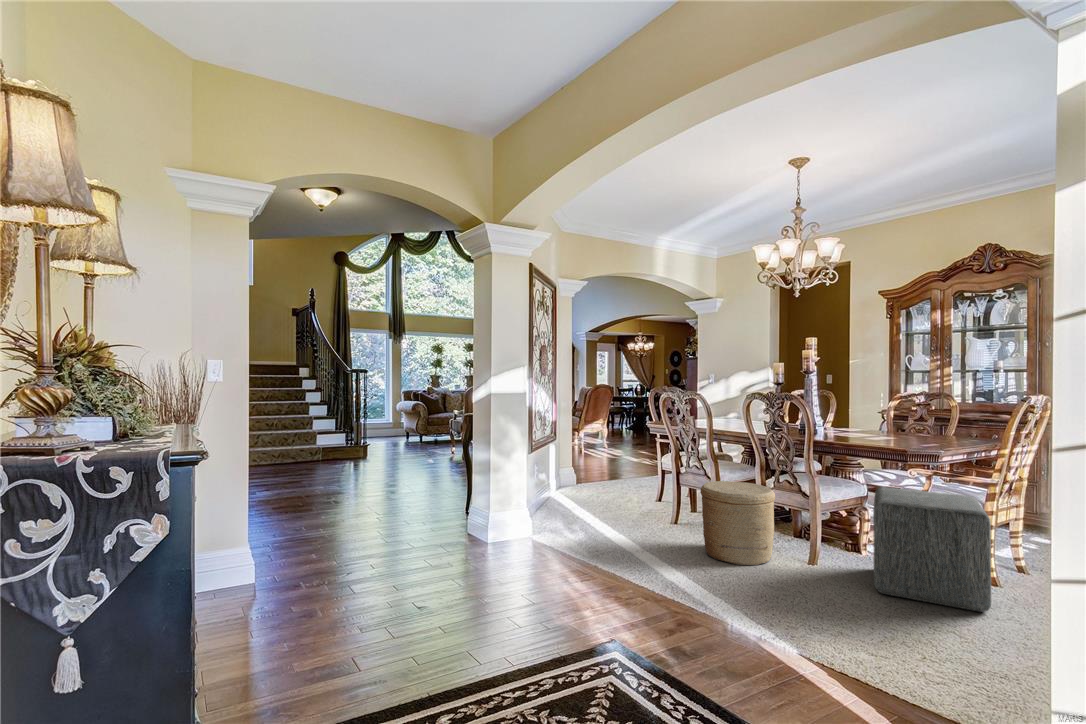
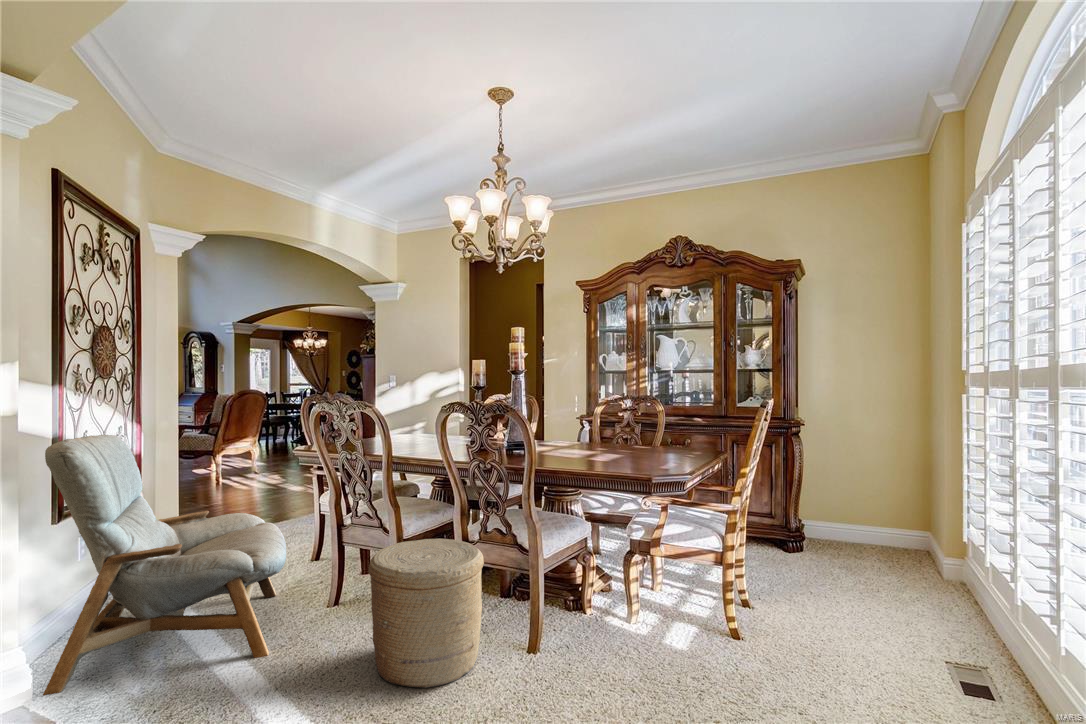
armchair: none [535,407,648,537] -> present [43,435,286,696]
ottoman: present [873,487,991,612] -> none [610,527,761,697]

